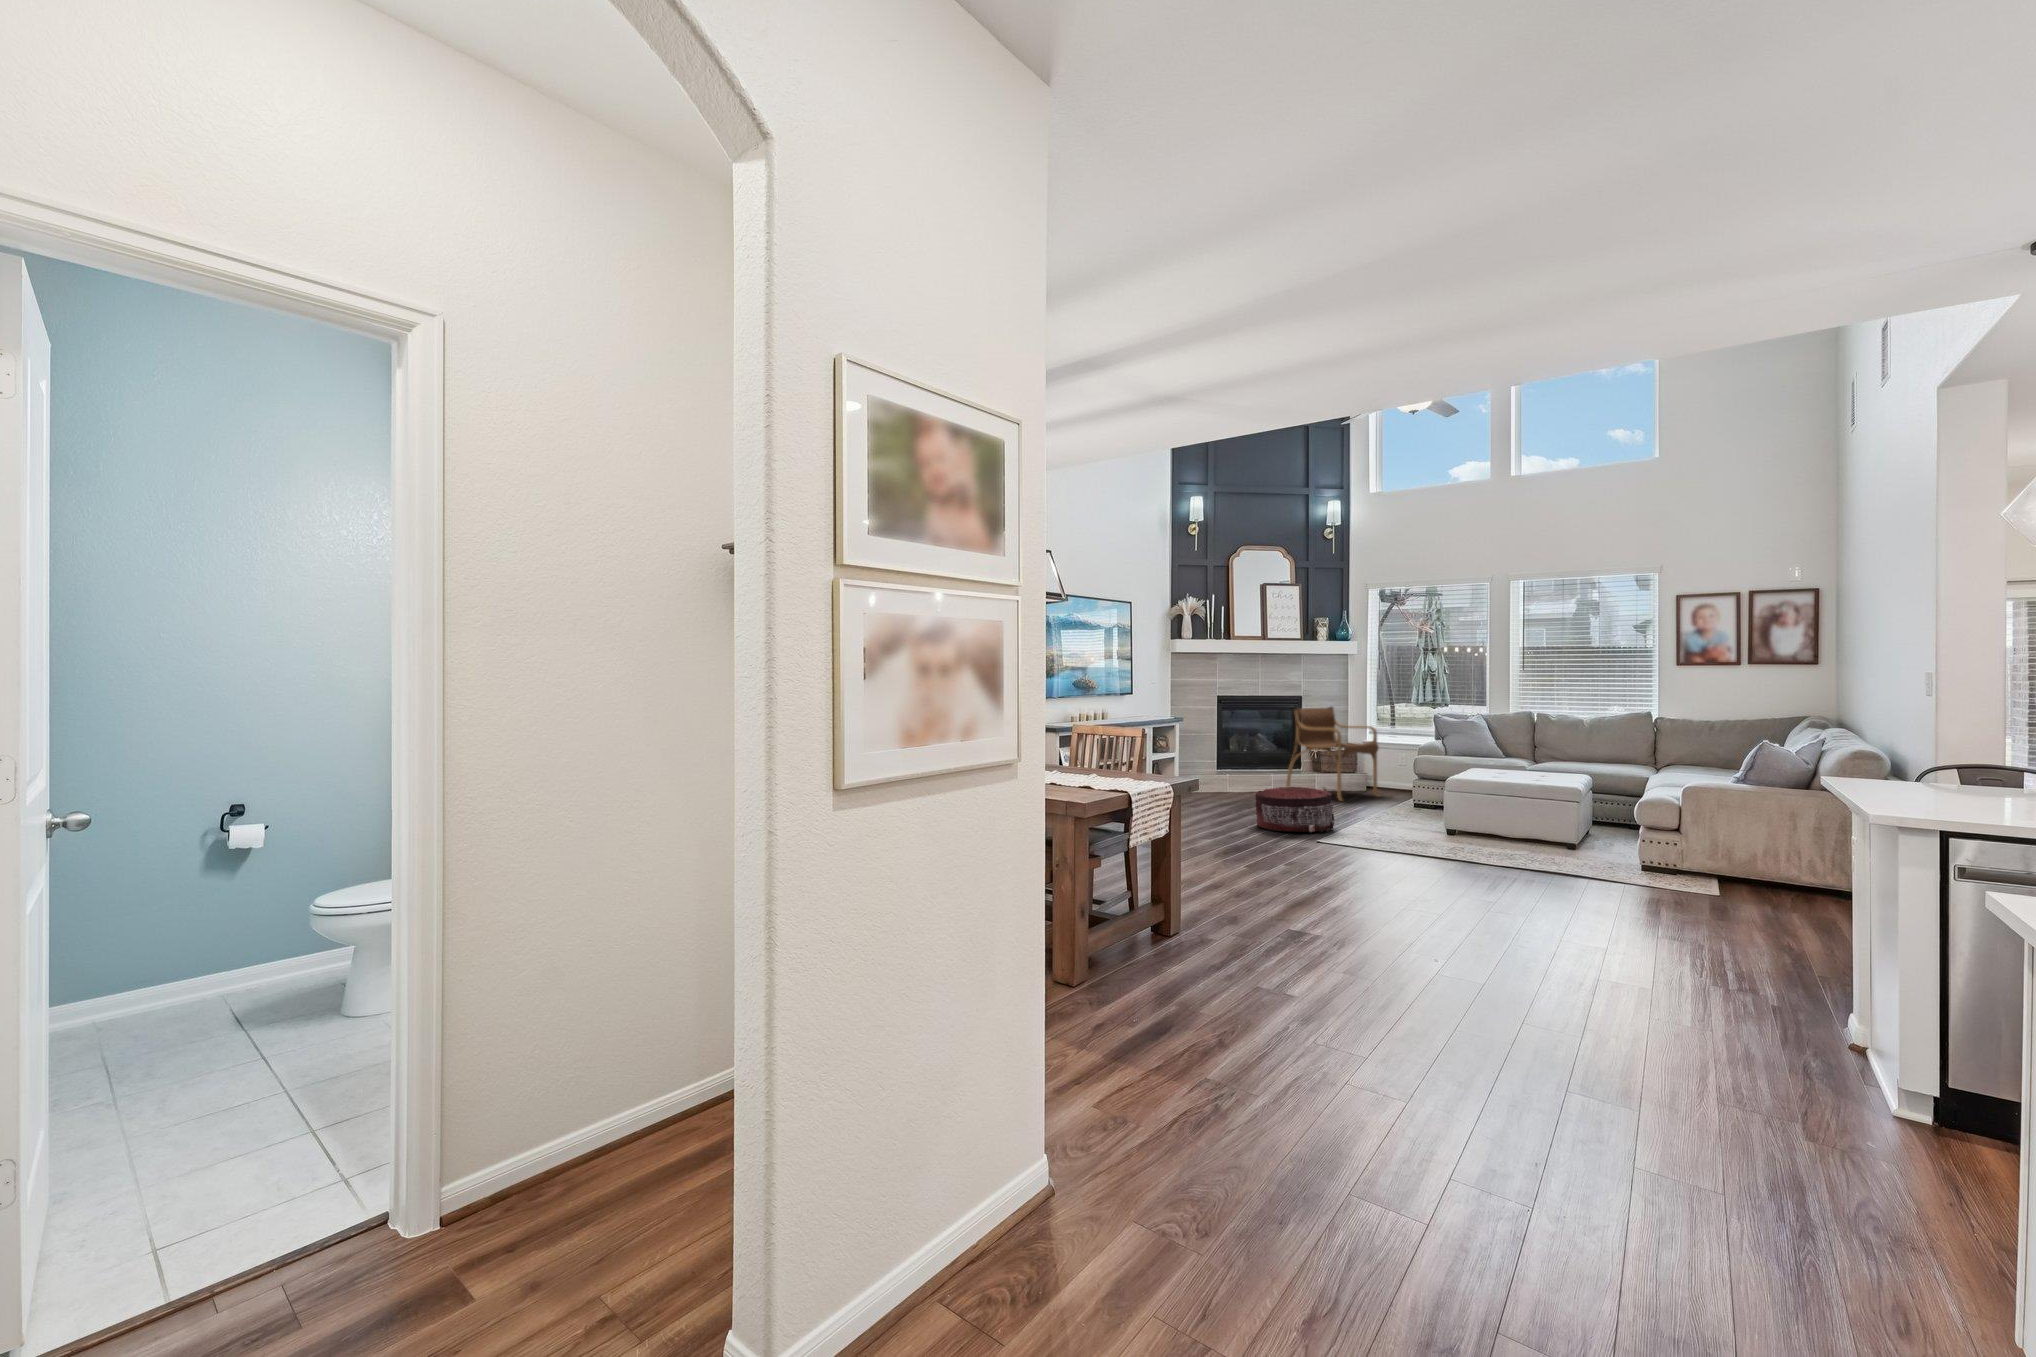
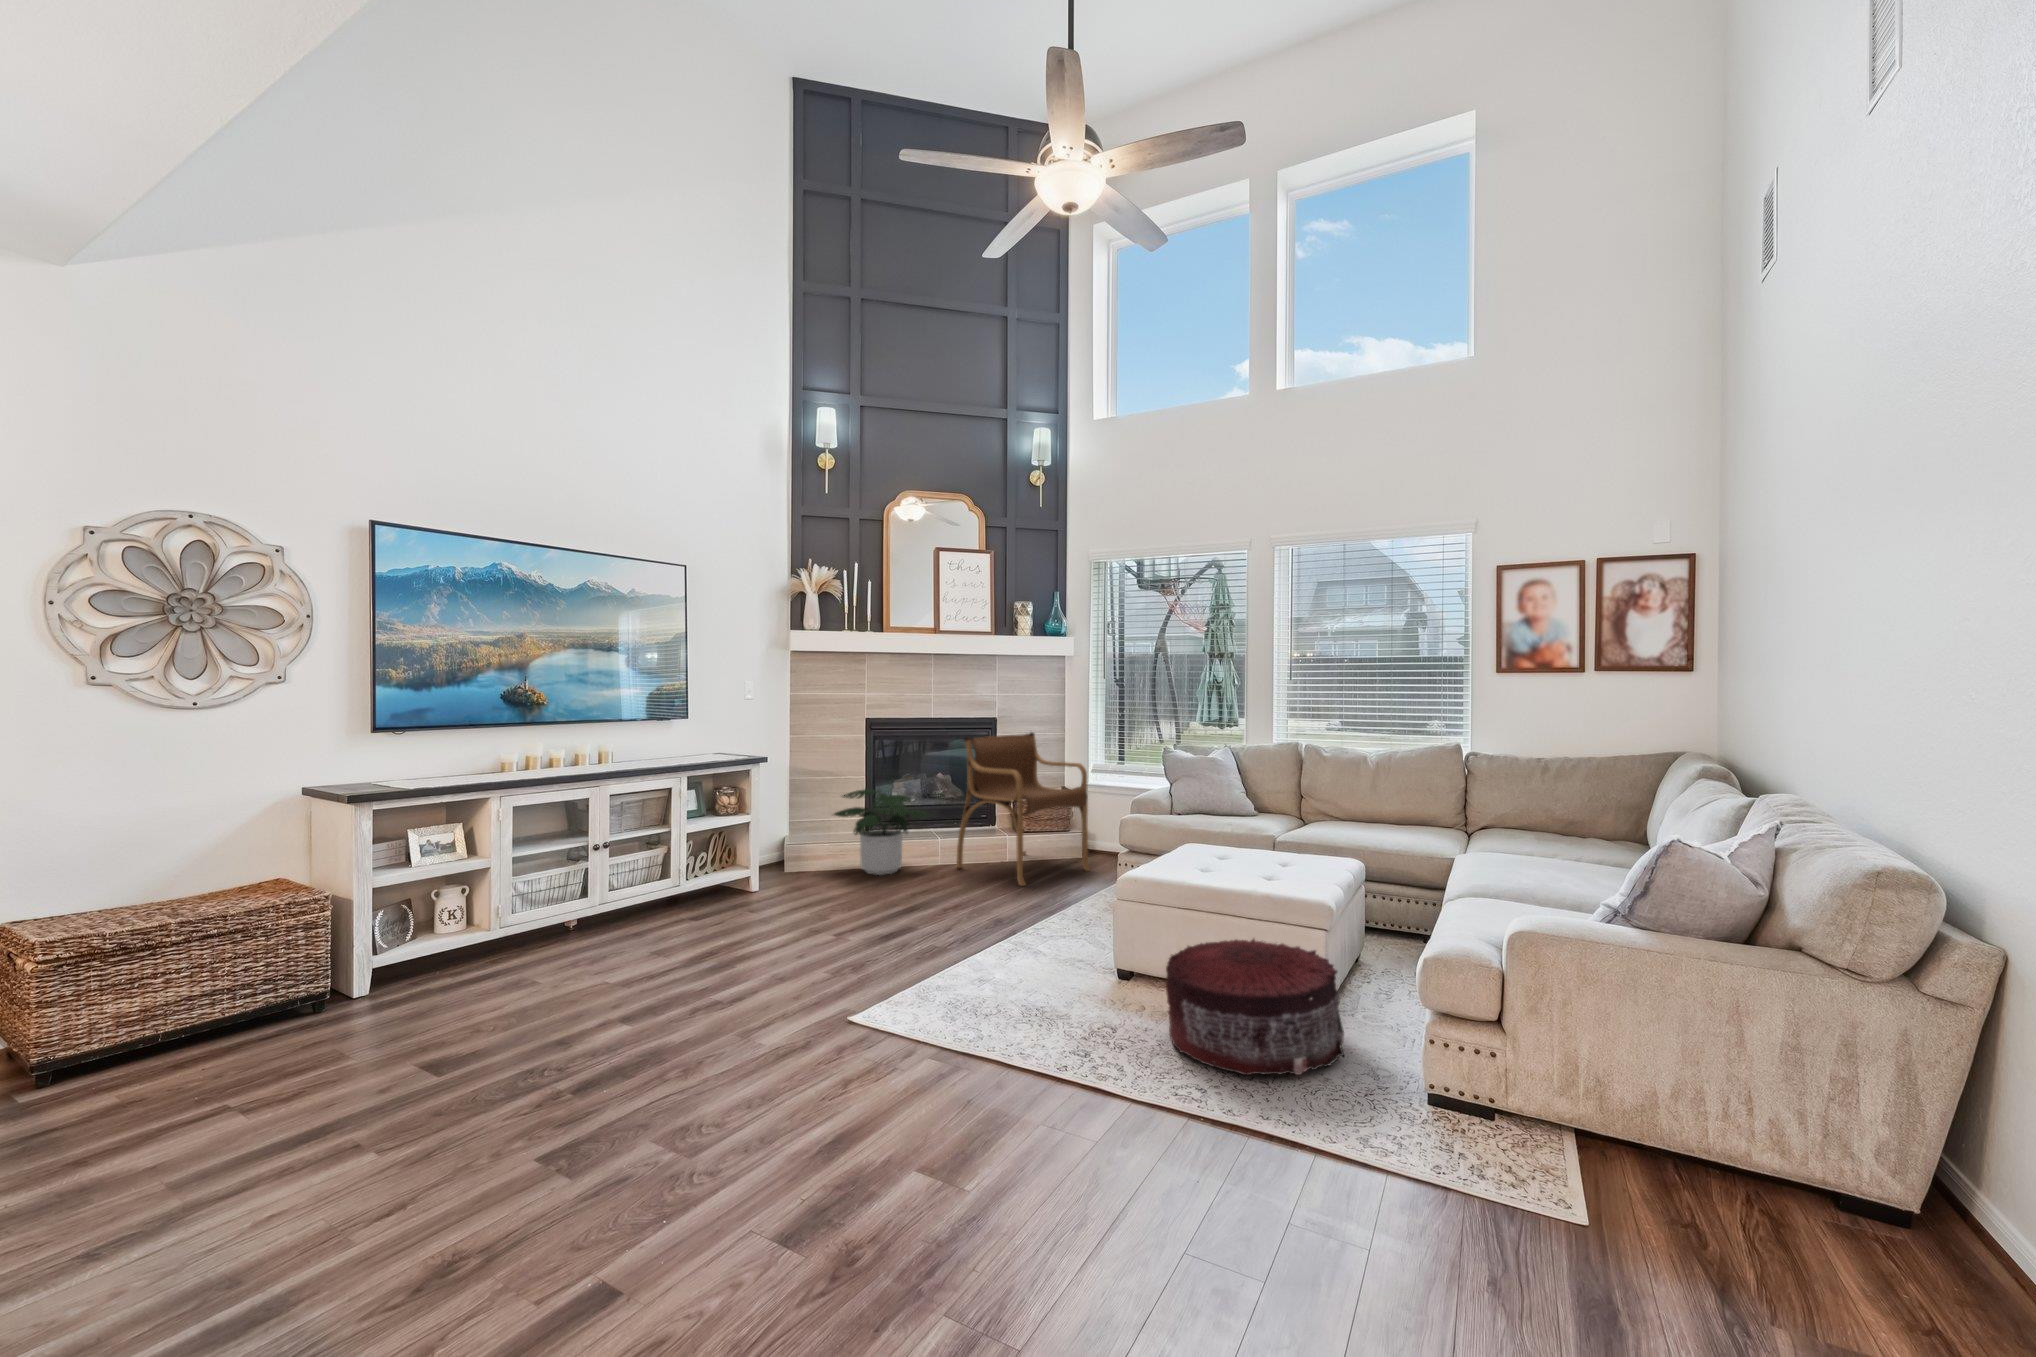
potted plant: none [1205,742,1273,795] -> present [834,789,933,875]
pouf: present [1255,787,1335,832] -> present [1166,939,1344,1075]

